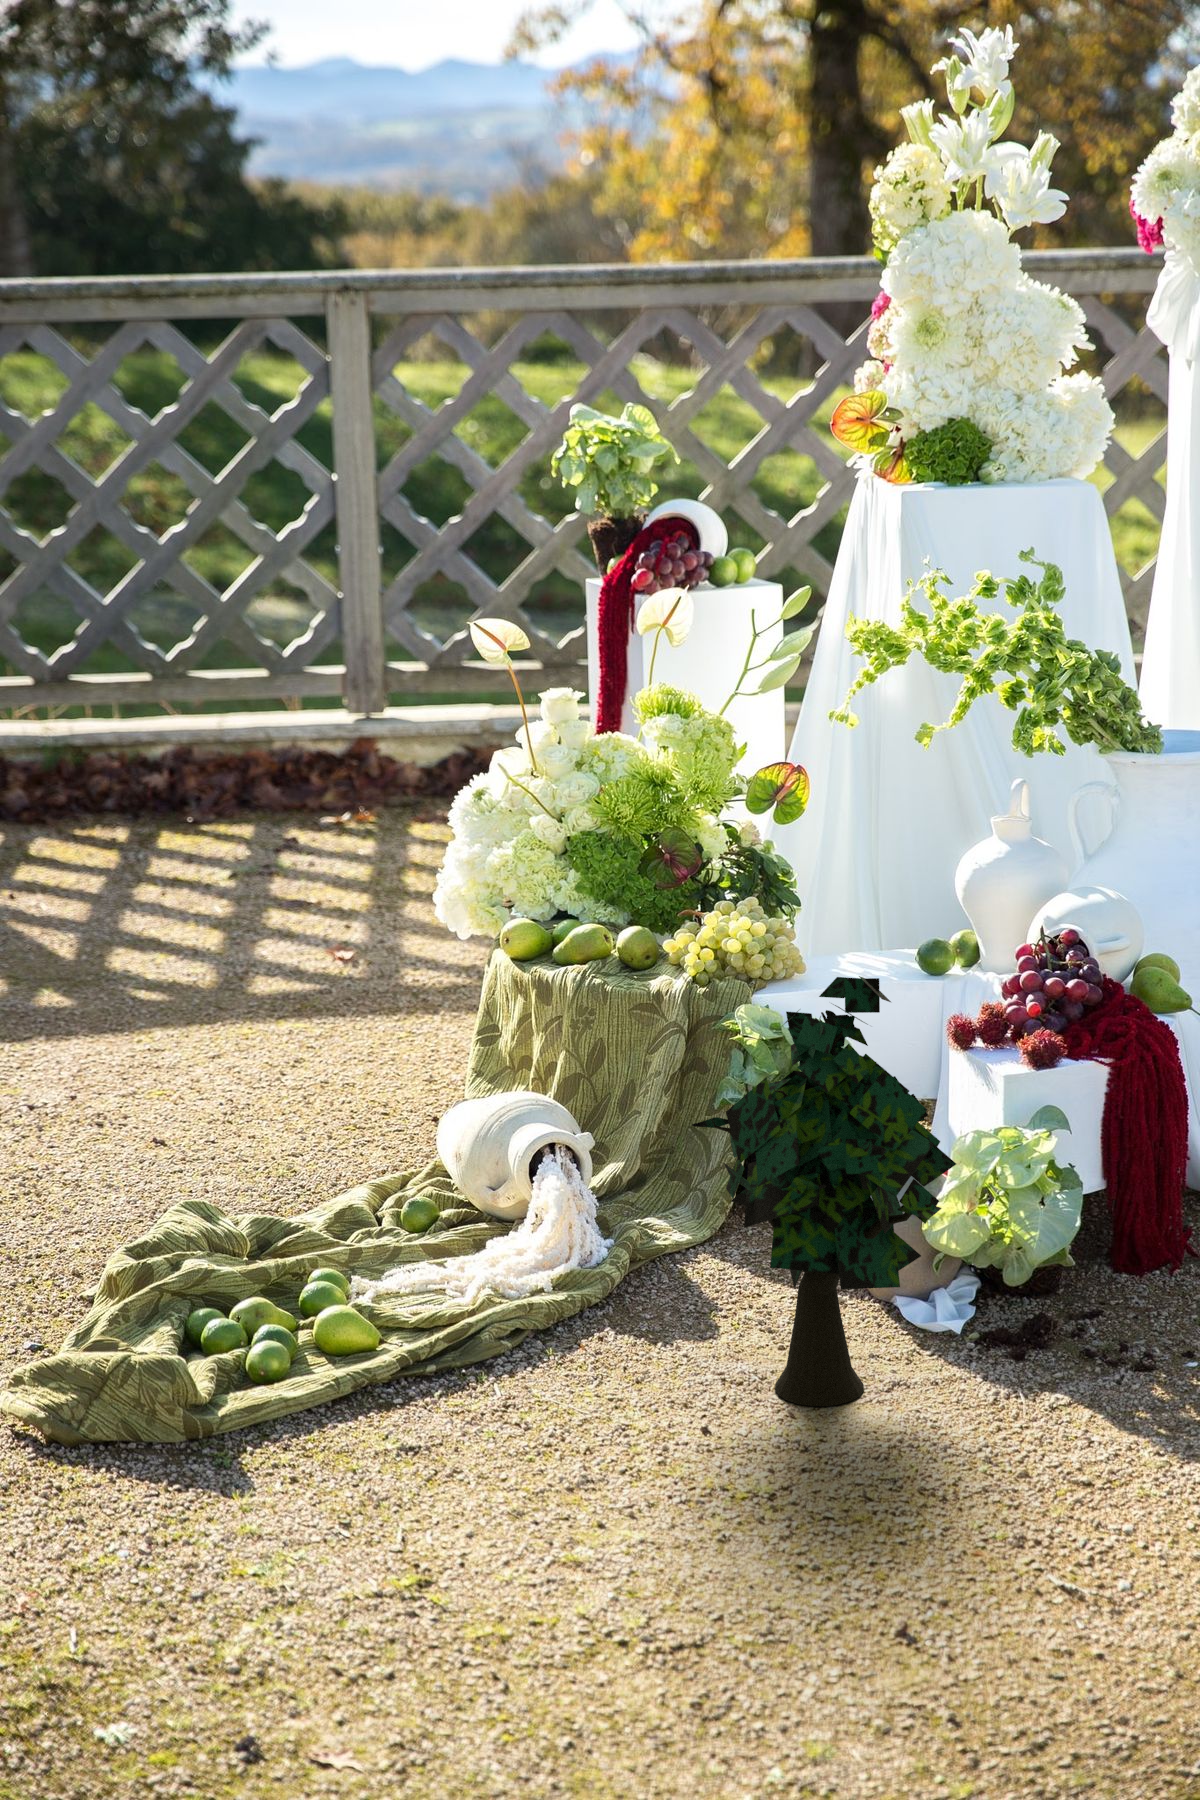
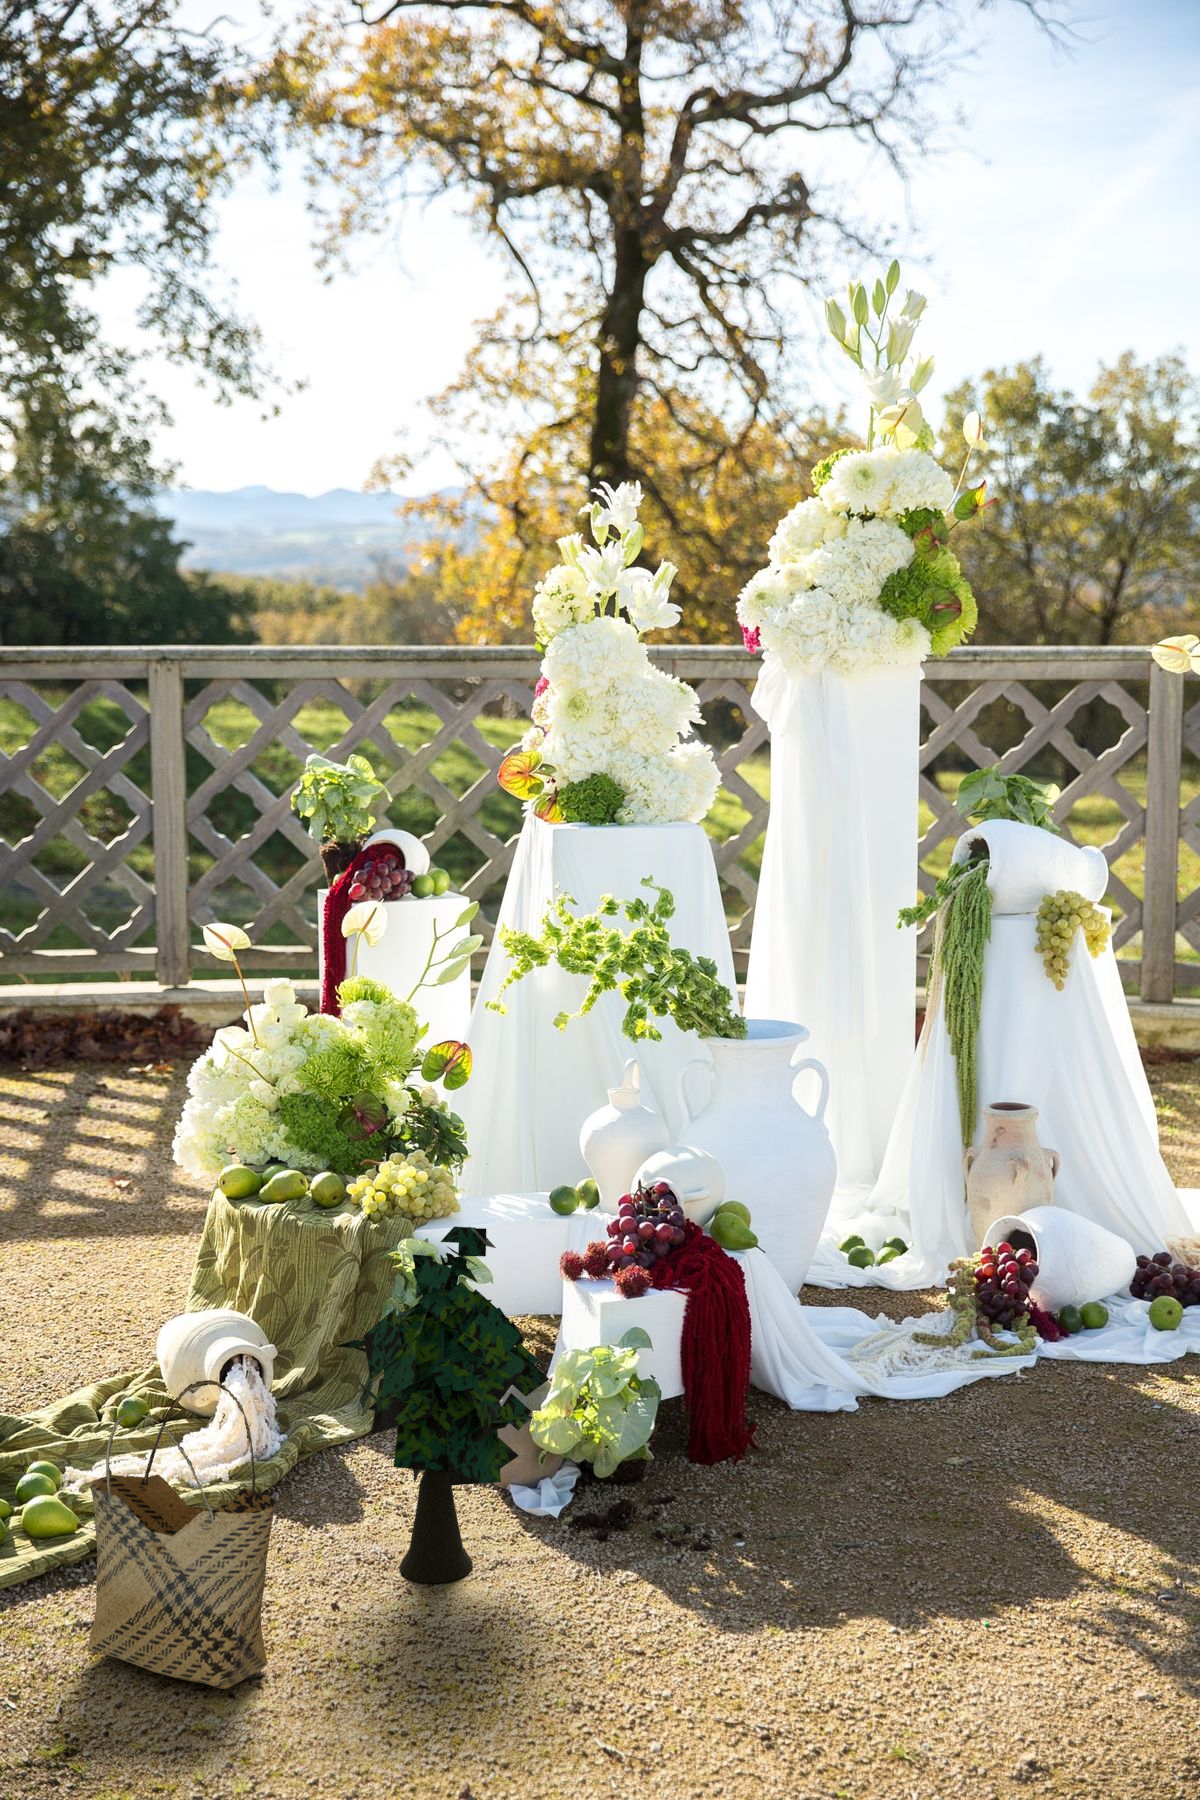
woven basket: none [417,1160,644,1516] -> present [87,1380,276,1689]

